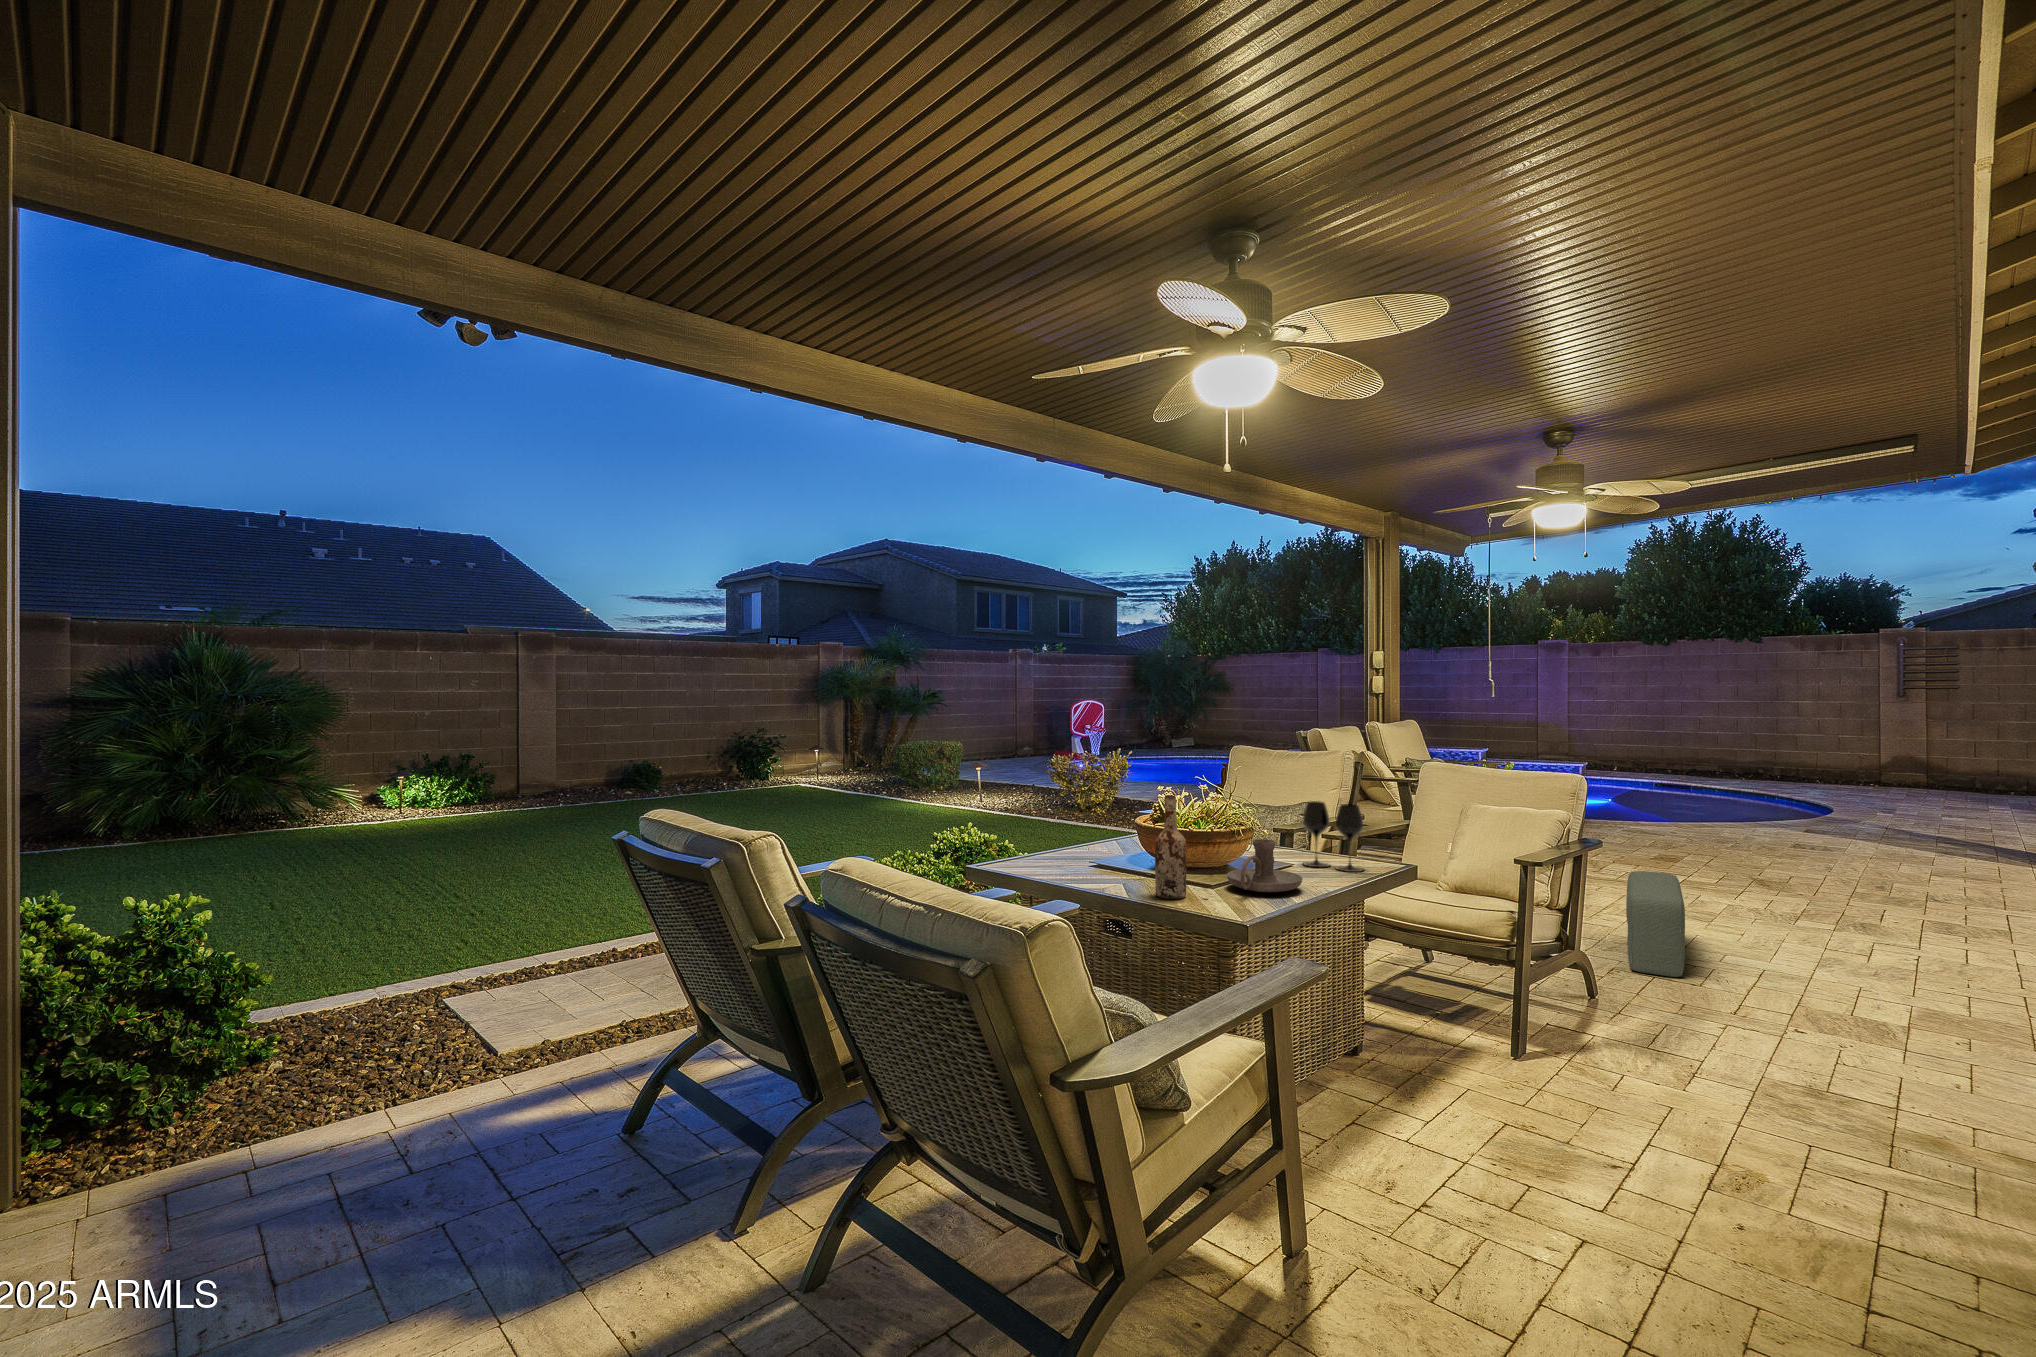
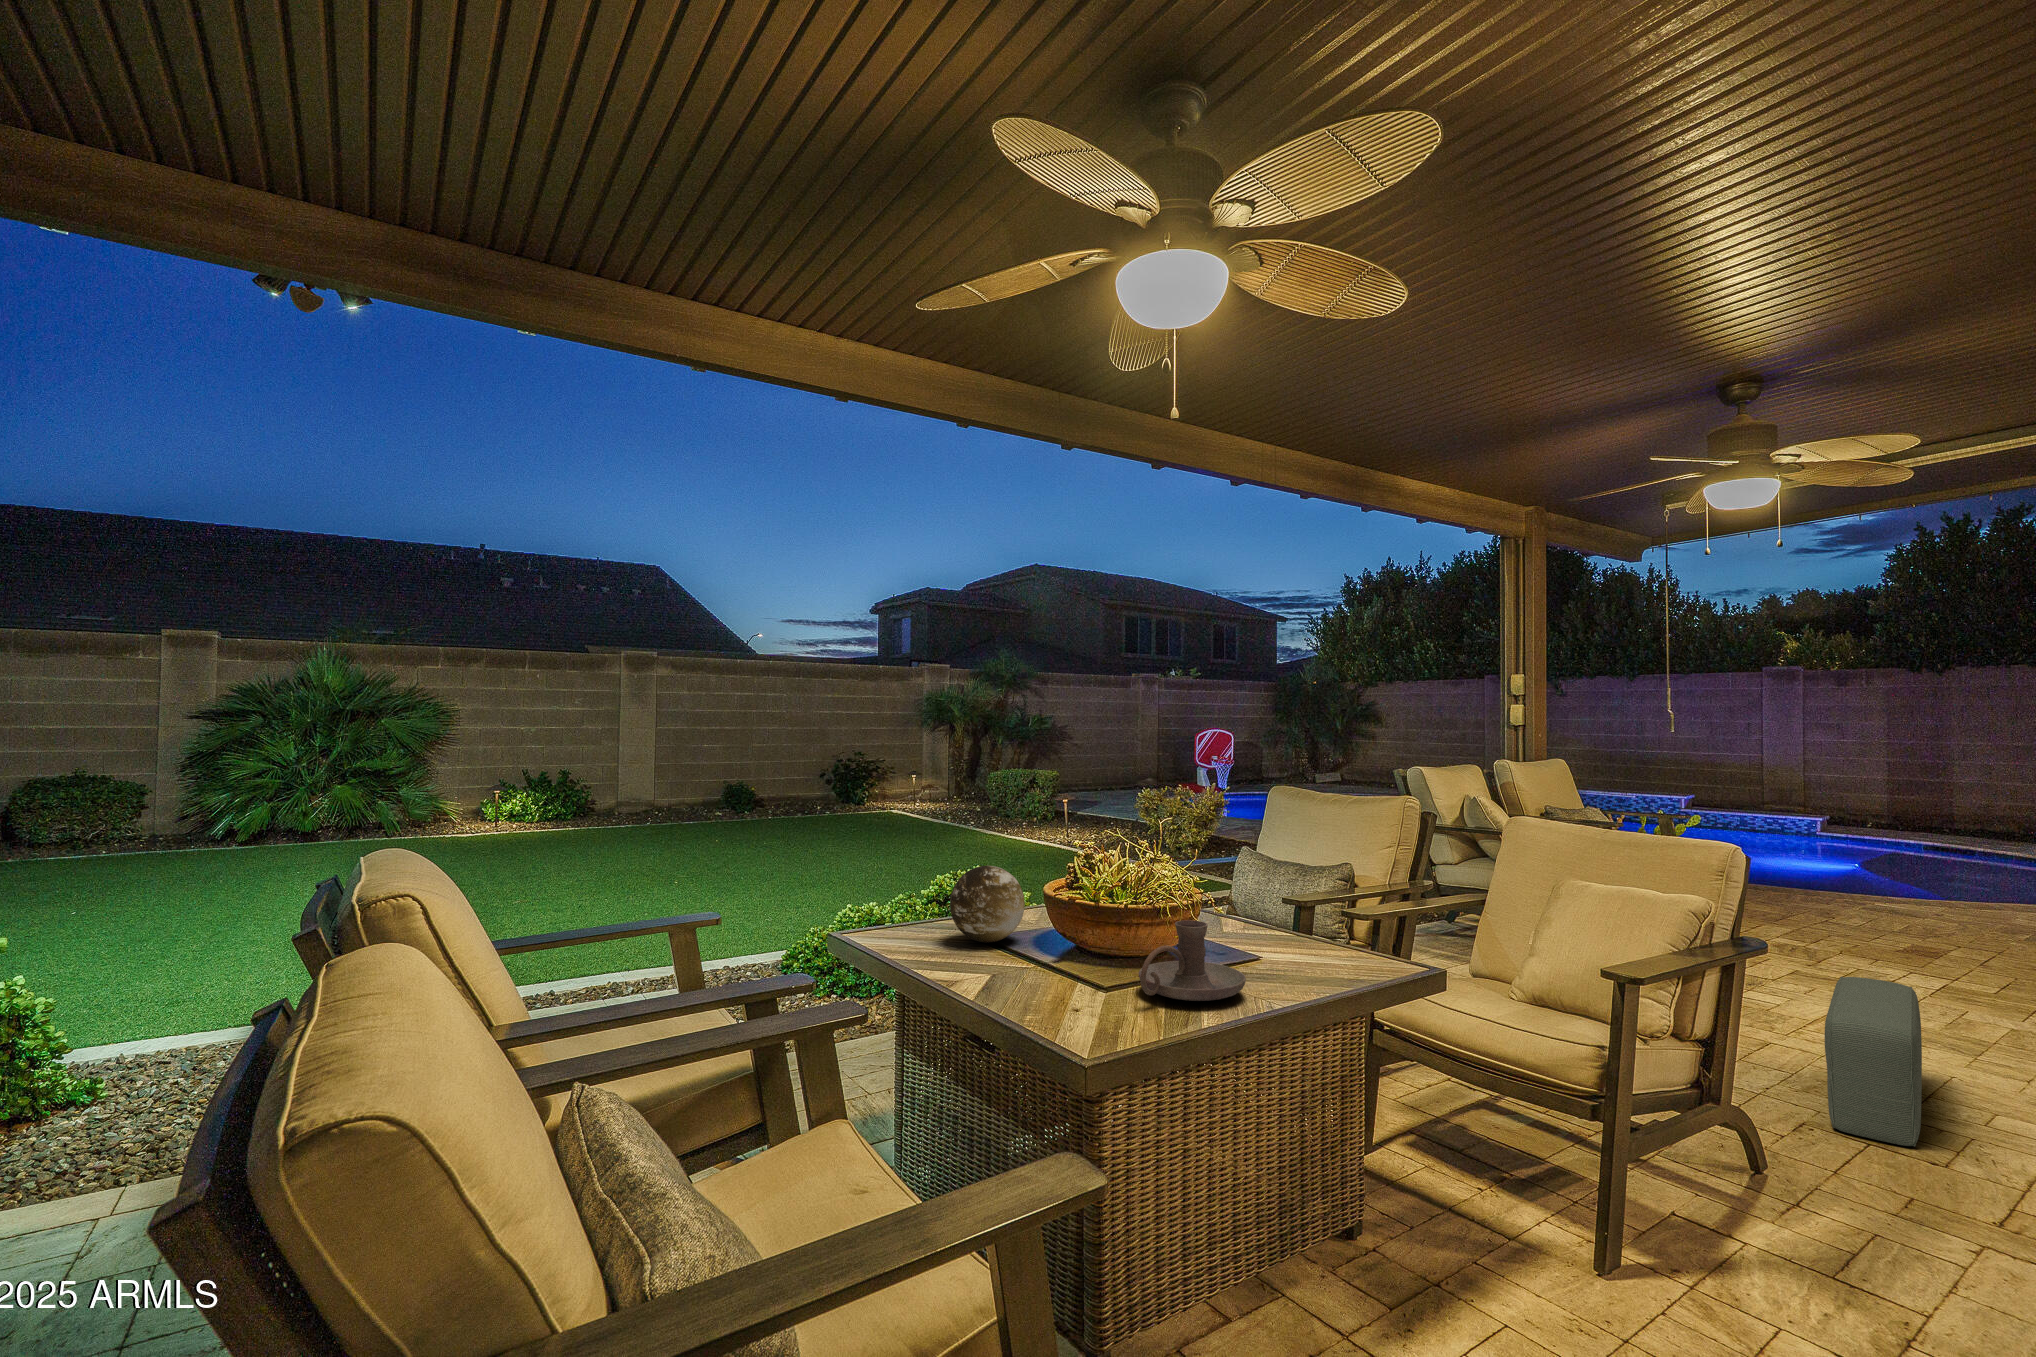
wine bottle: present [1155,796,1186,899] -> none [1025,854,1069,1003]
wine glass: present [1303,801,1364,872] -> none [1285,865,1369,971]
decorative orb: none [1057,809,1113,866] -> present [950,866,1025,942]

